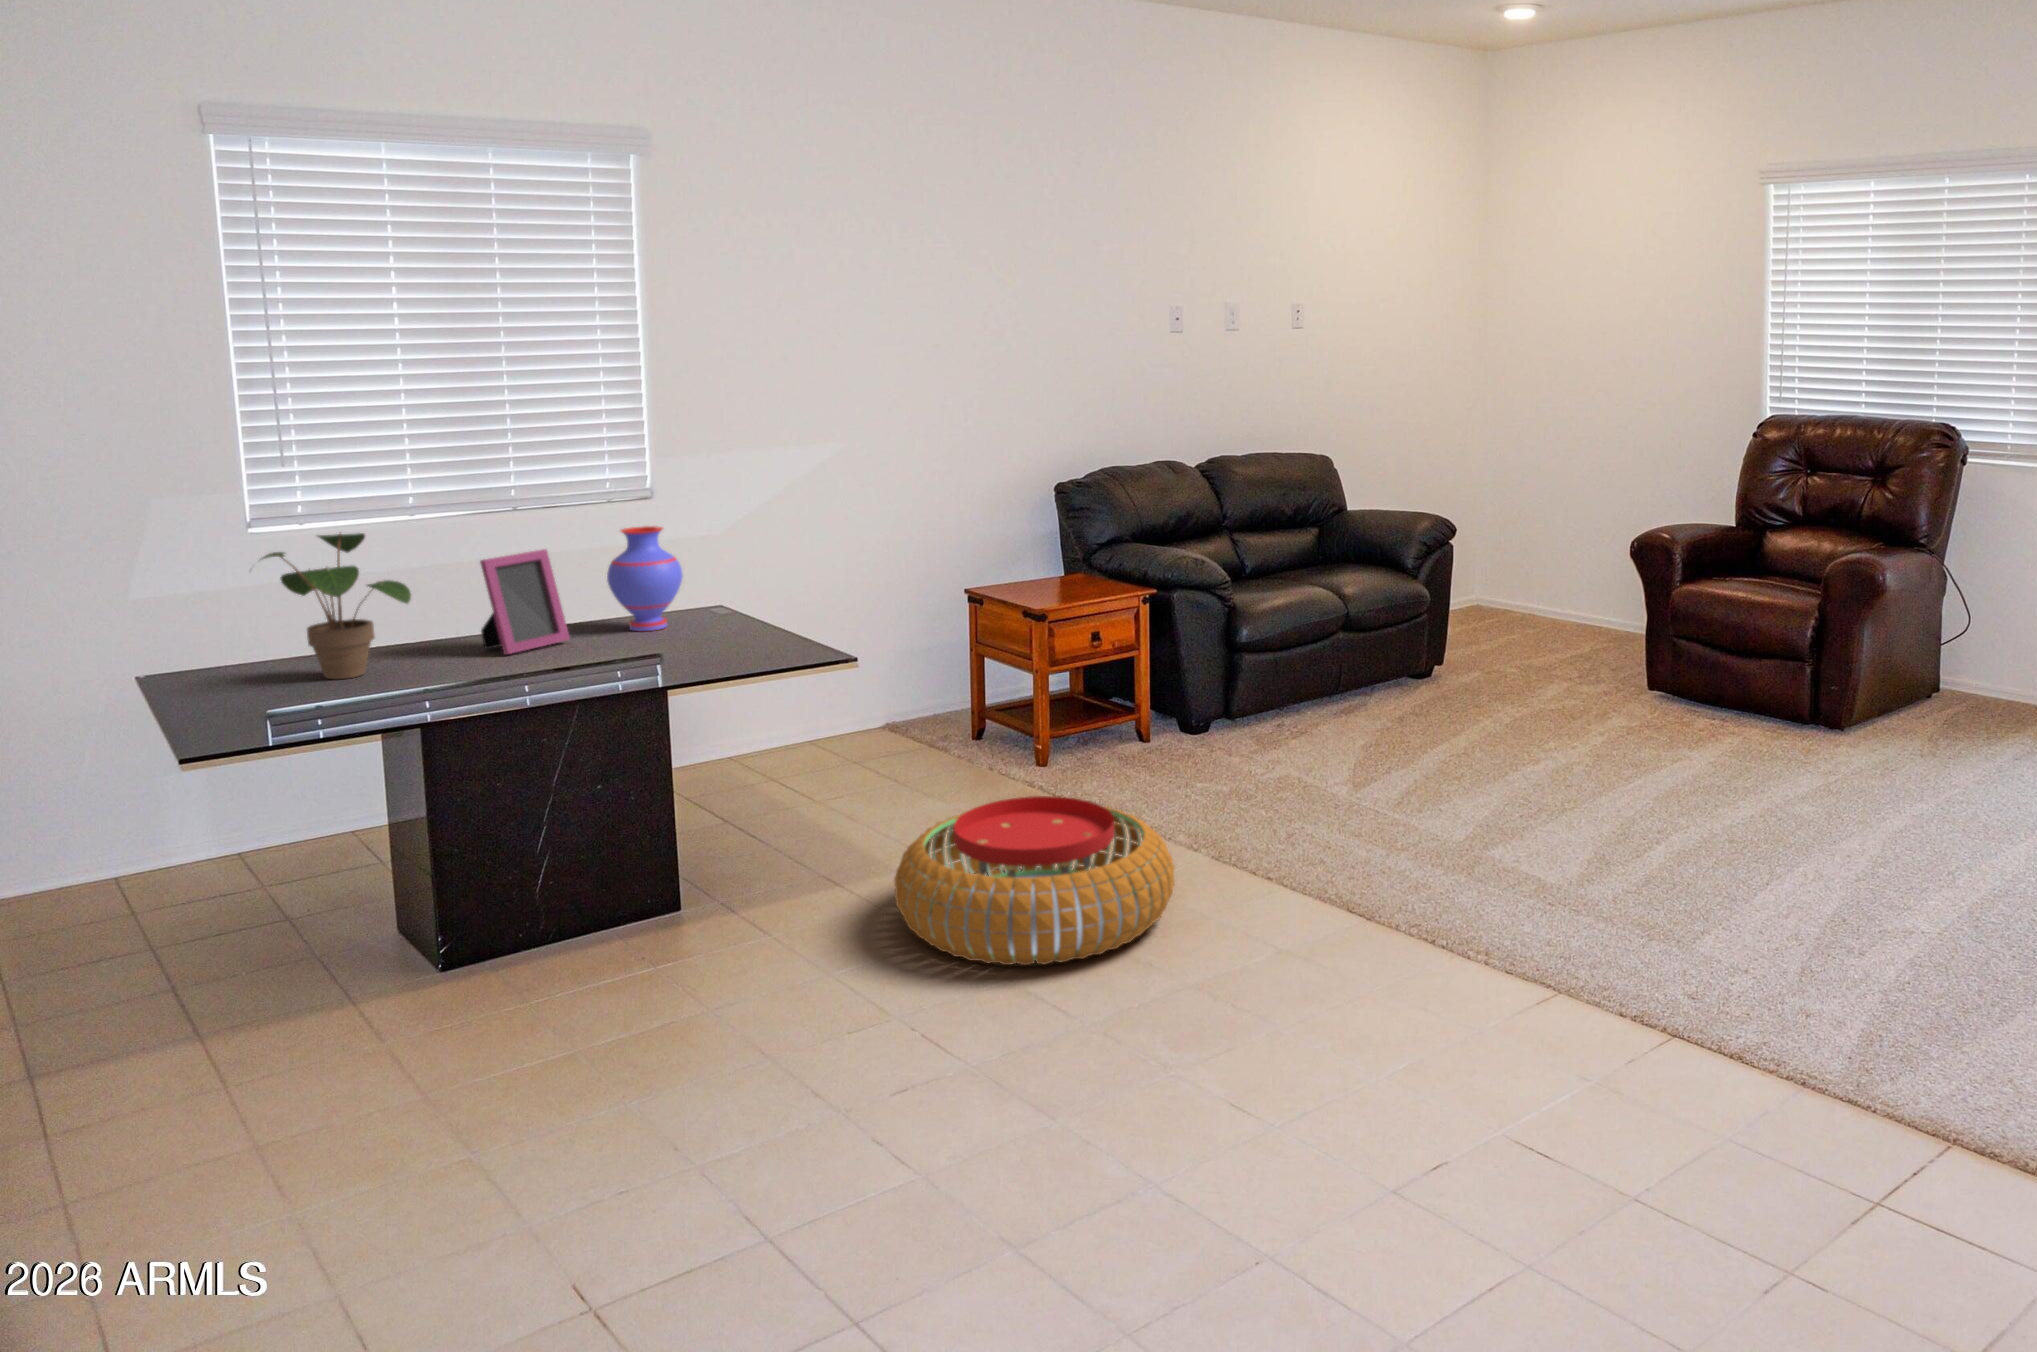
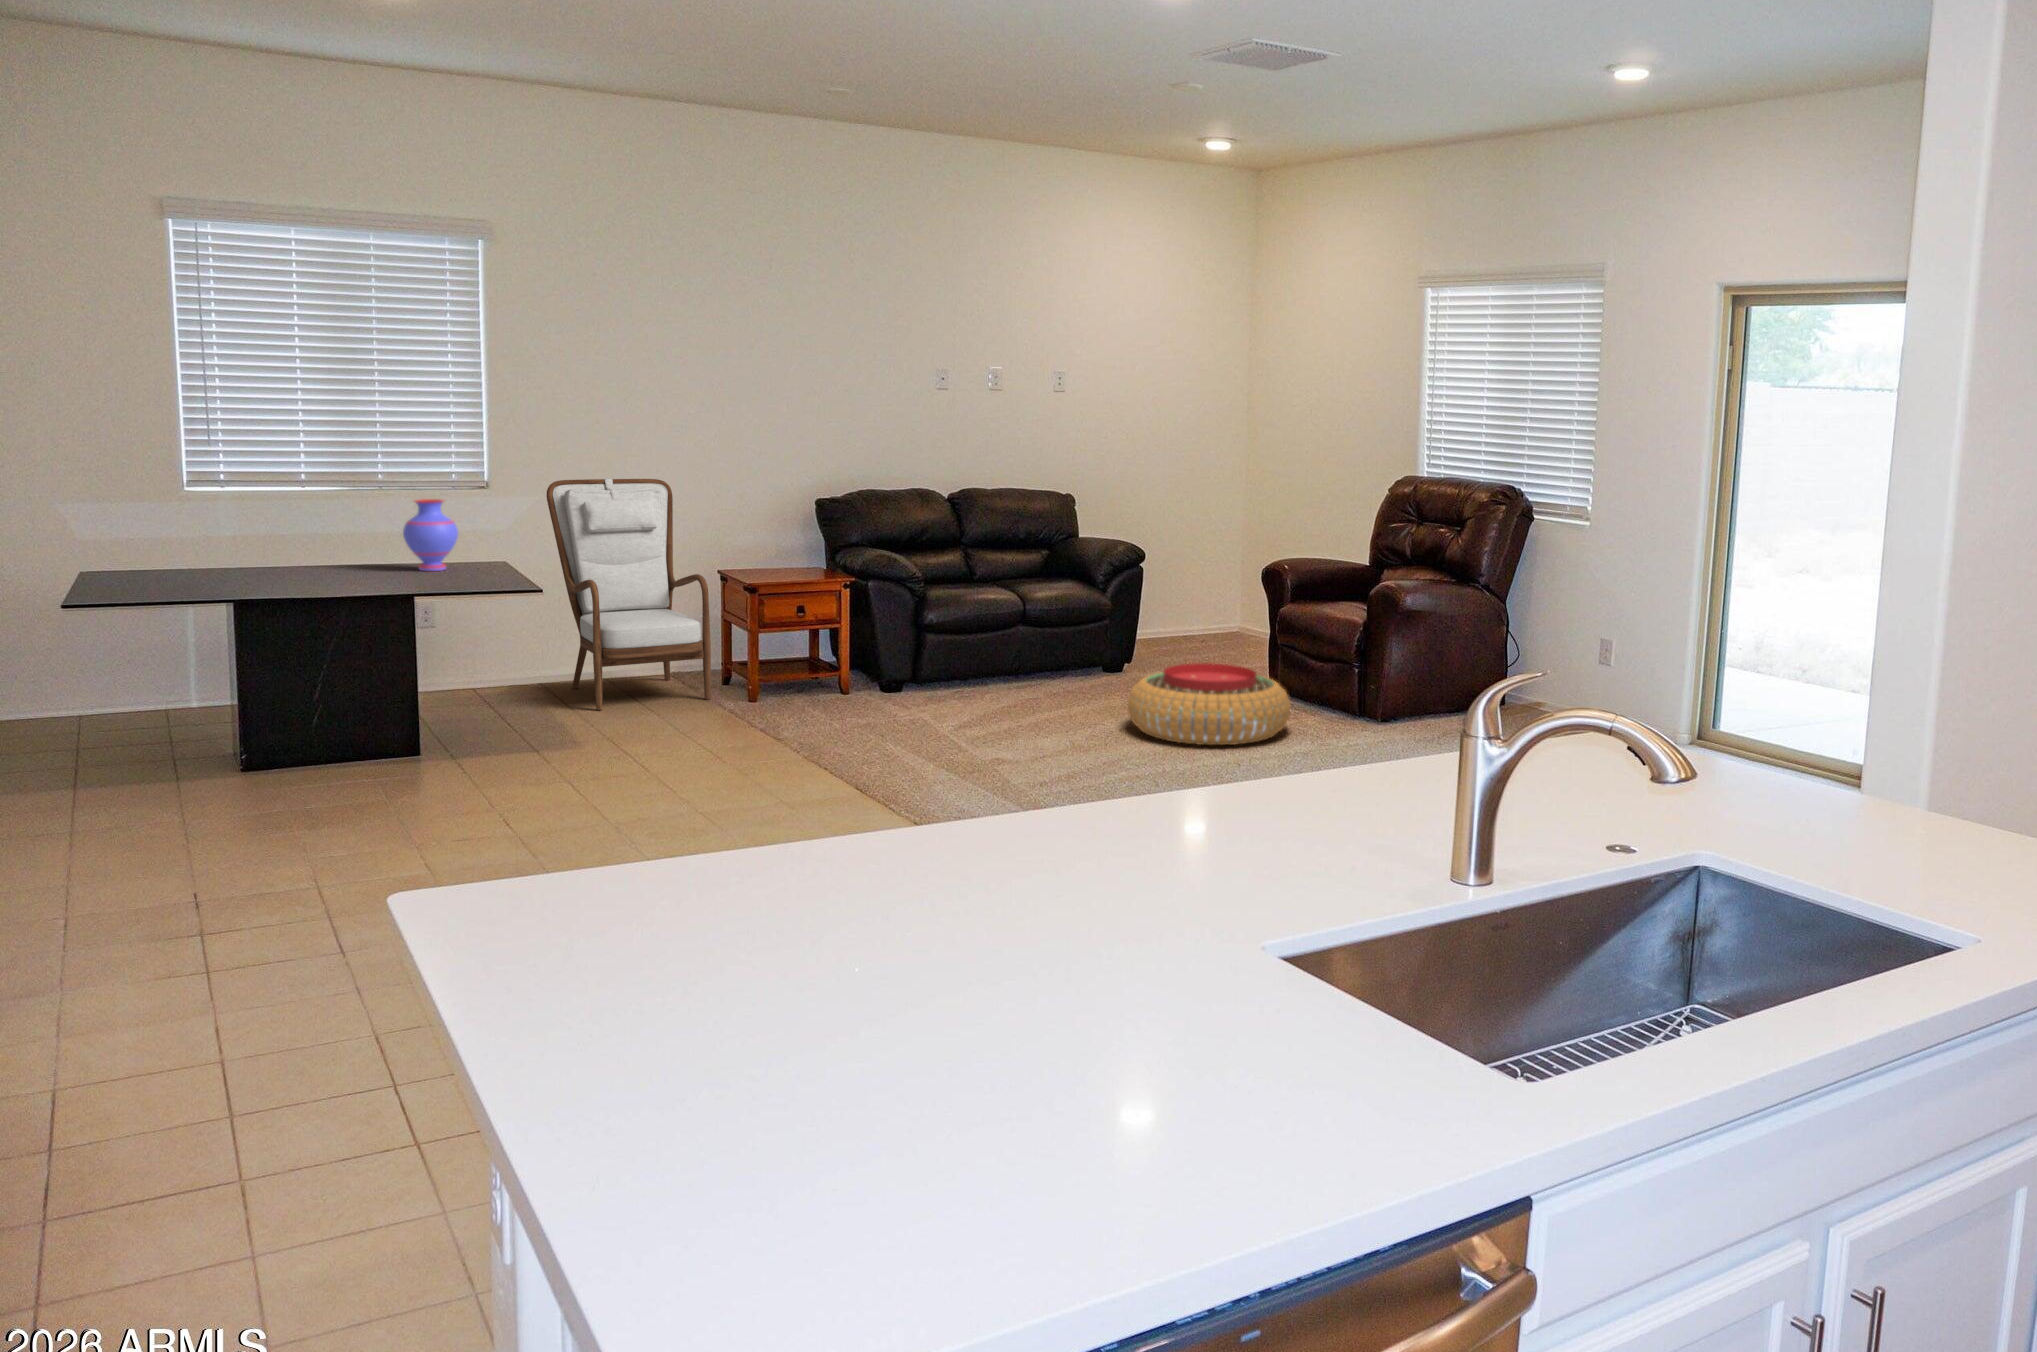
armchair: none [737,472,984,799] -> present [547,478,711,710]
potted plant: present [251,533,411,679] -> none [138,485,242,580]
picture frame: present [480,549,570,655] -> none [302,508,368,576]
pouf: present [894,796,1175,965] -> present [1128,663,1290,745]

